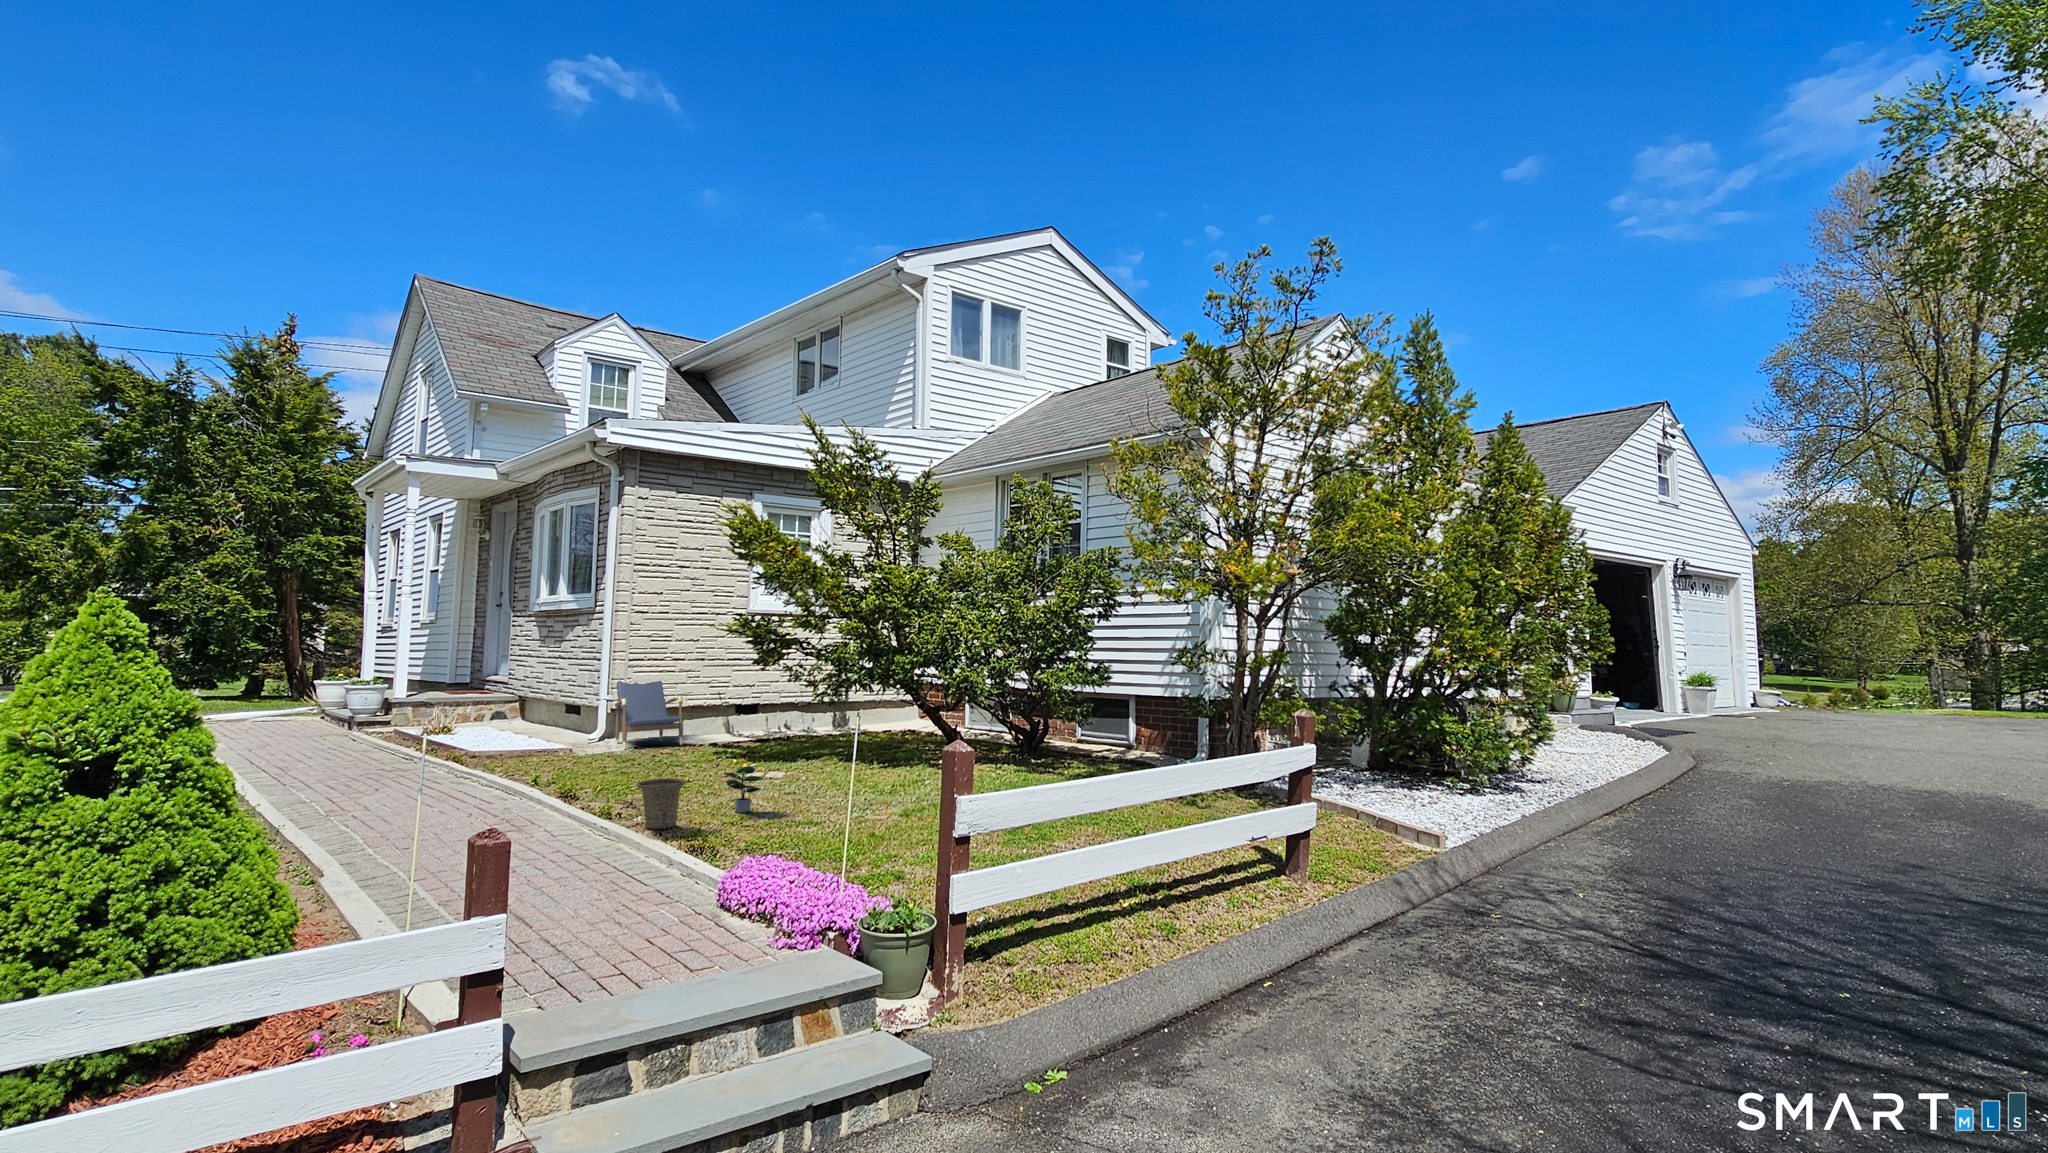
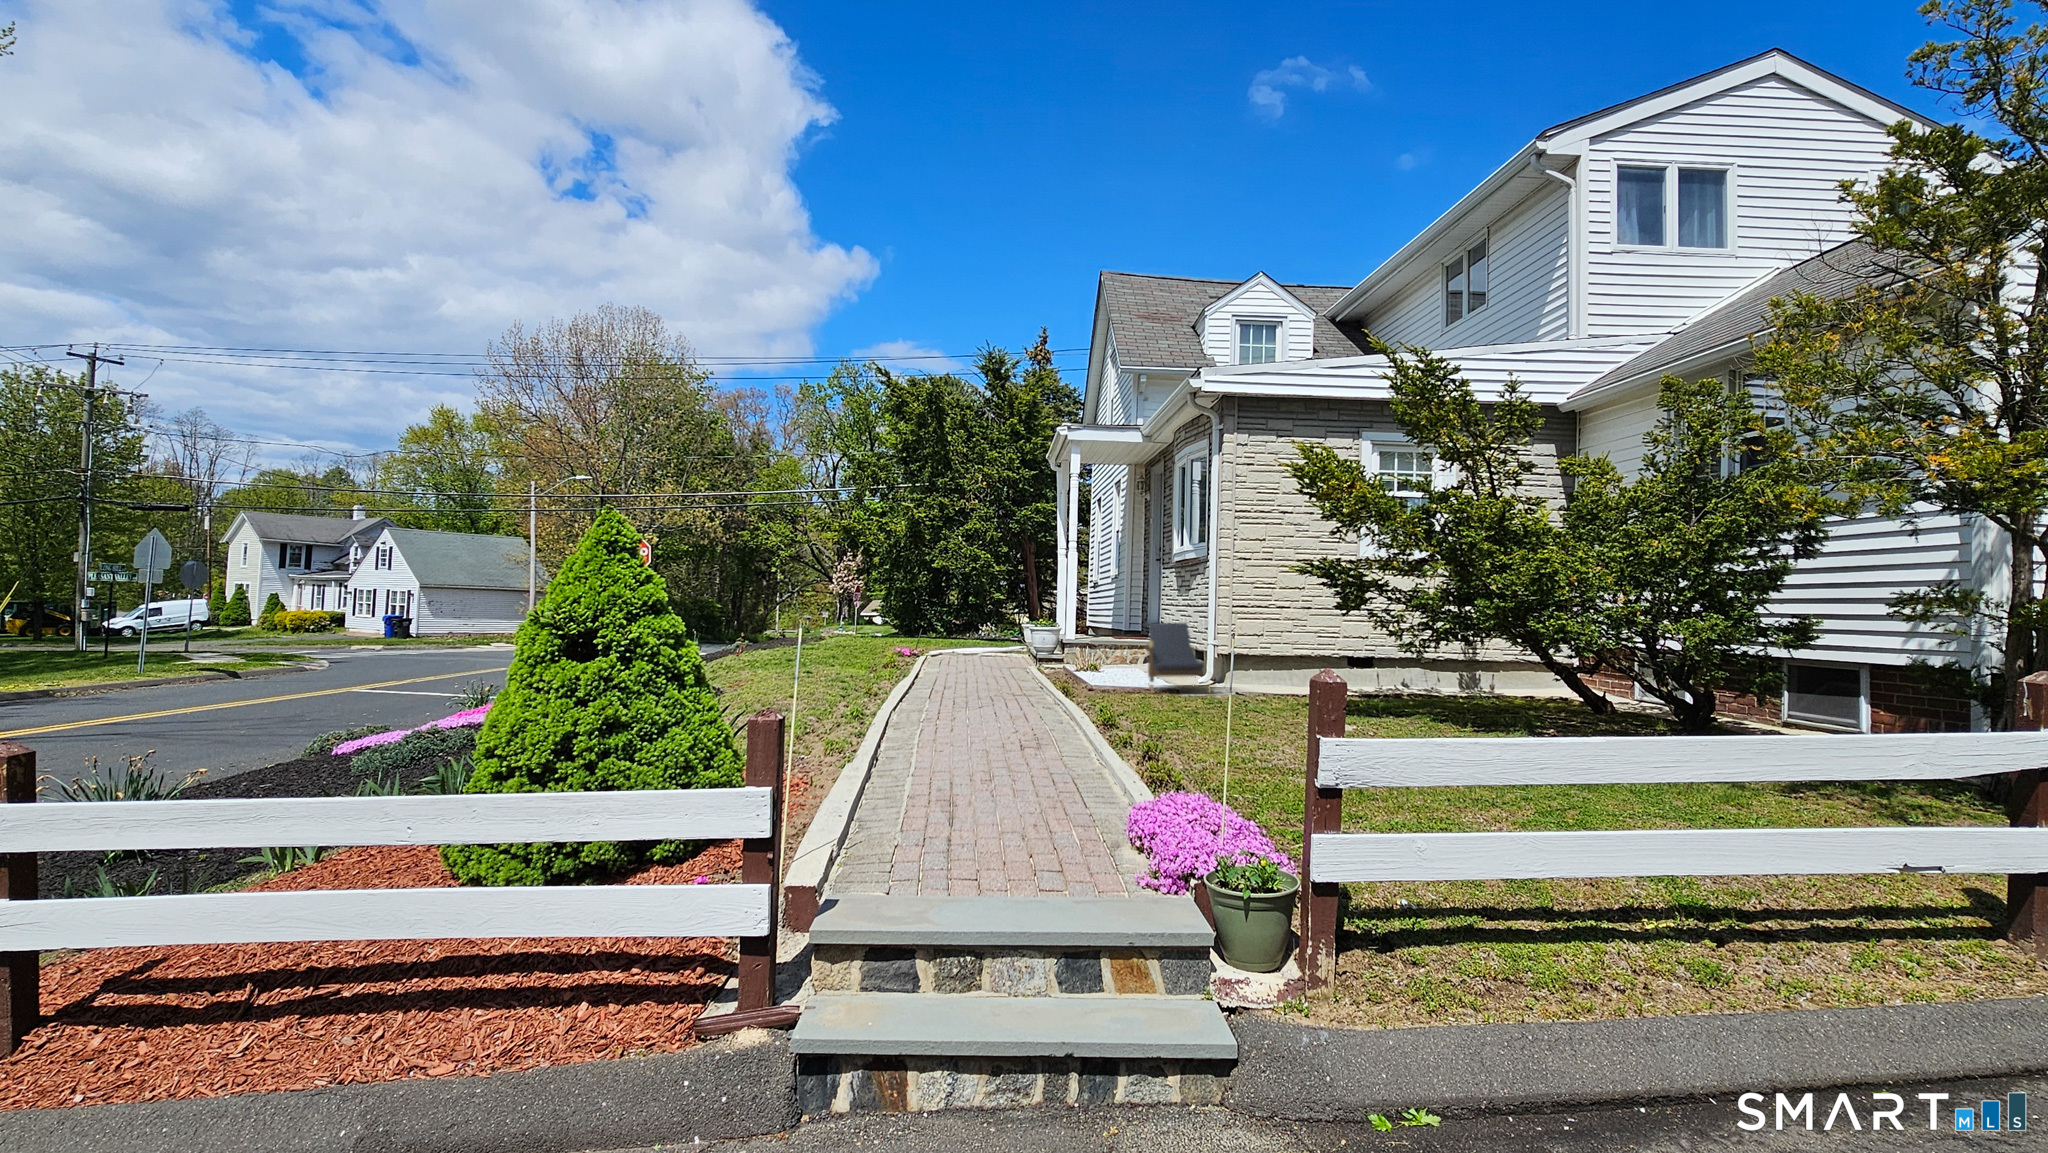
potted plant: present [724,766,764,813] -> none [1192,708,1237,758]
basket: present [636,778,686,829] -> none [1097,712,1146,764]

